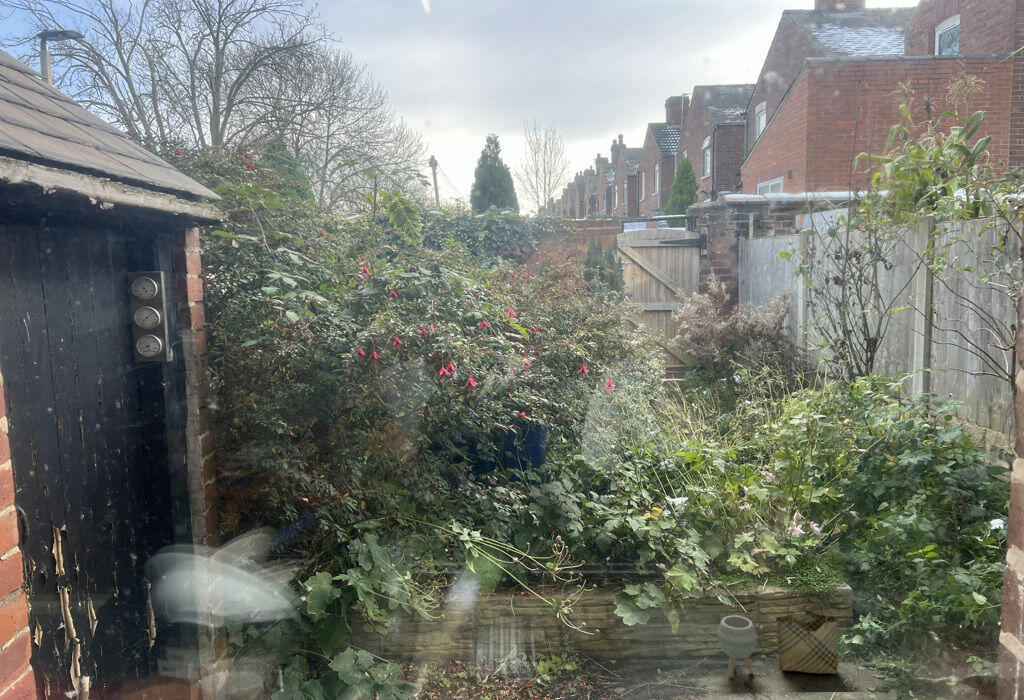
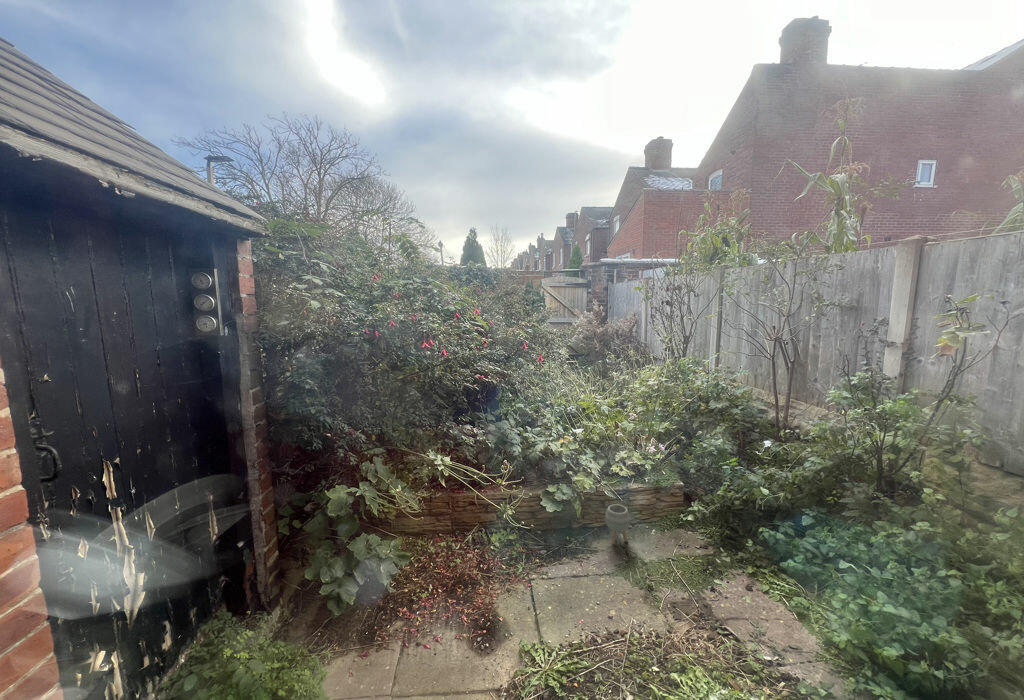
woven basket: present [776,584,838,674] -> none [642,484,680,540]

